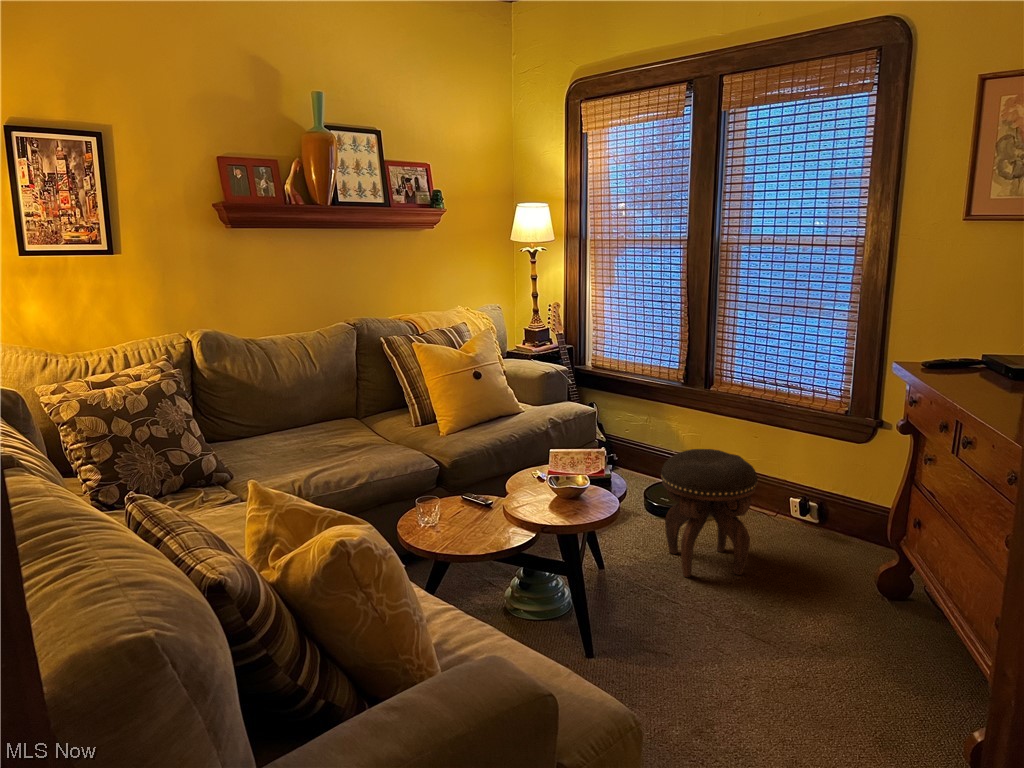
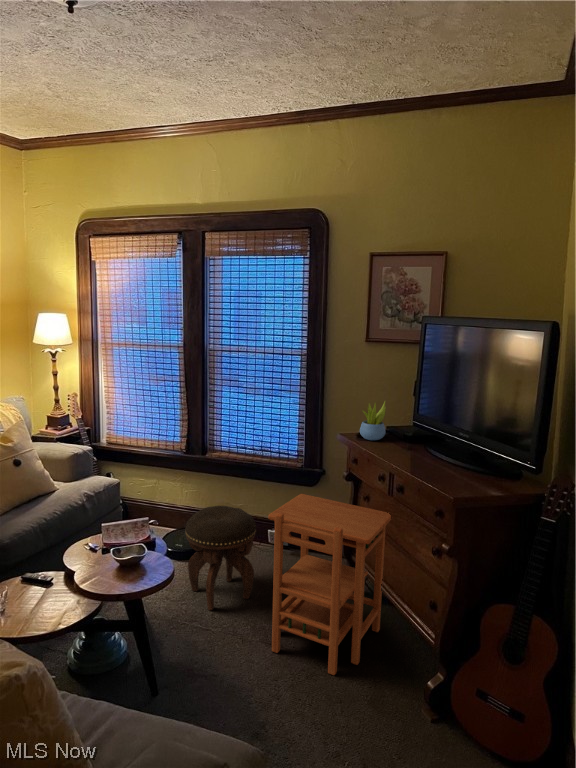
succulent plant: none [924,310,973,371] -> present [360,402,386,440]
side table: none [753,441,960,683] -> present [268,494,391,675]

